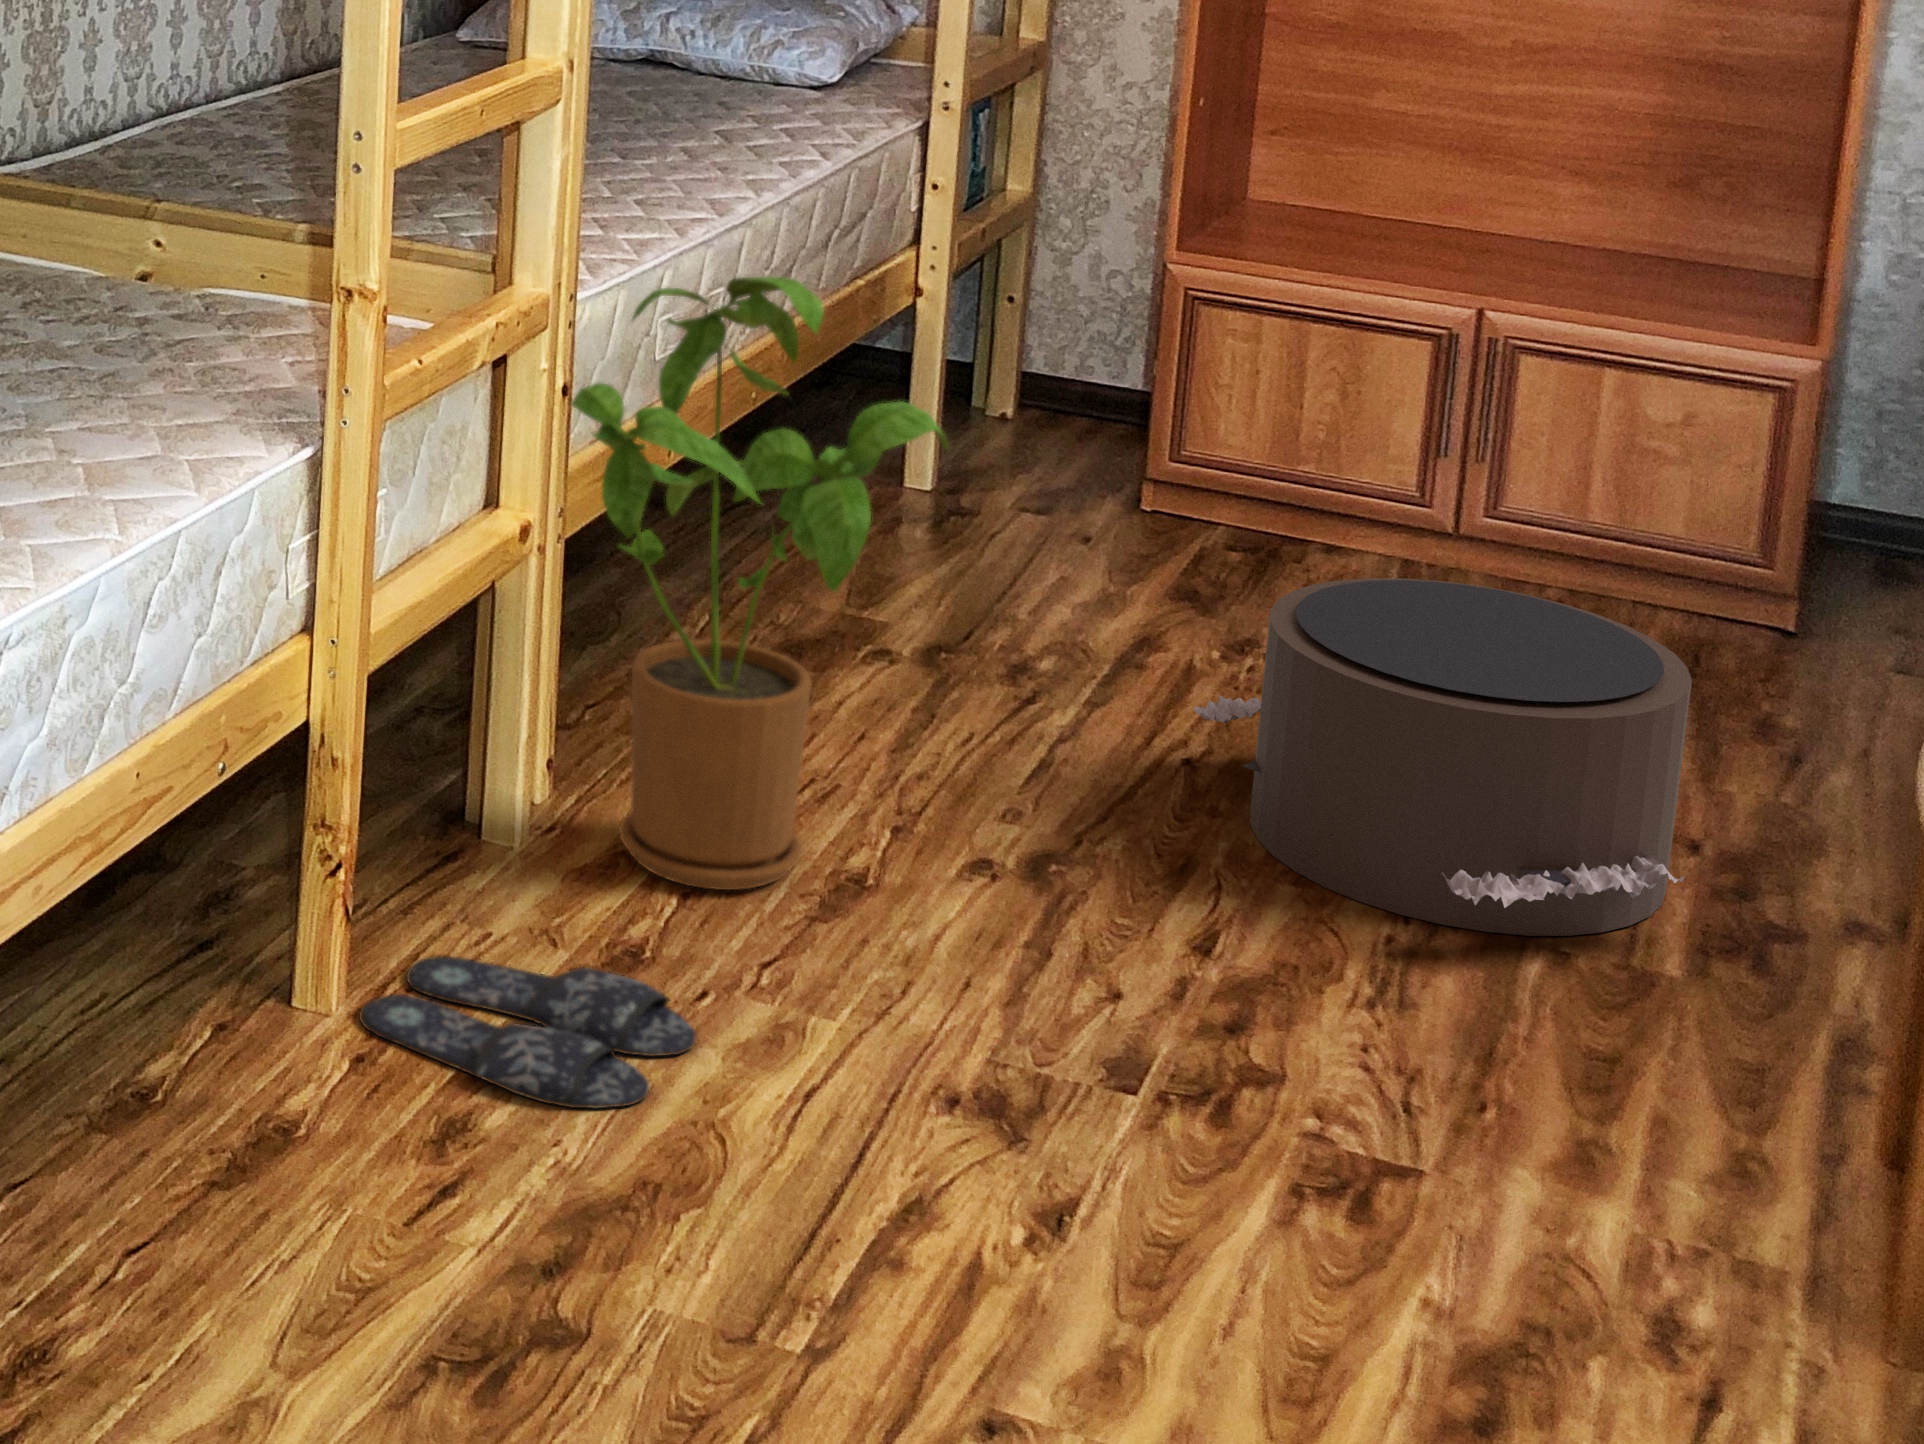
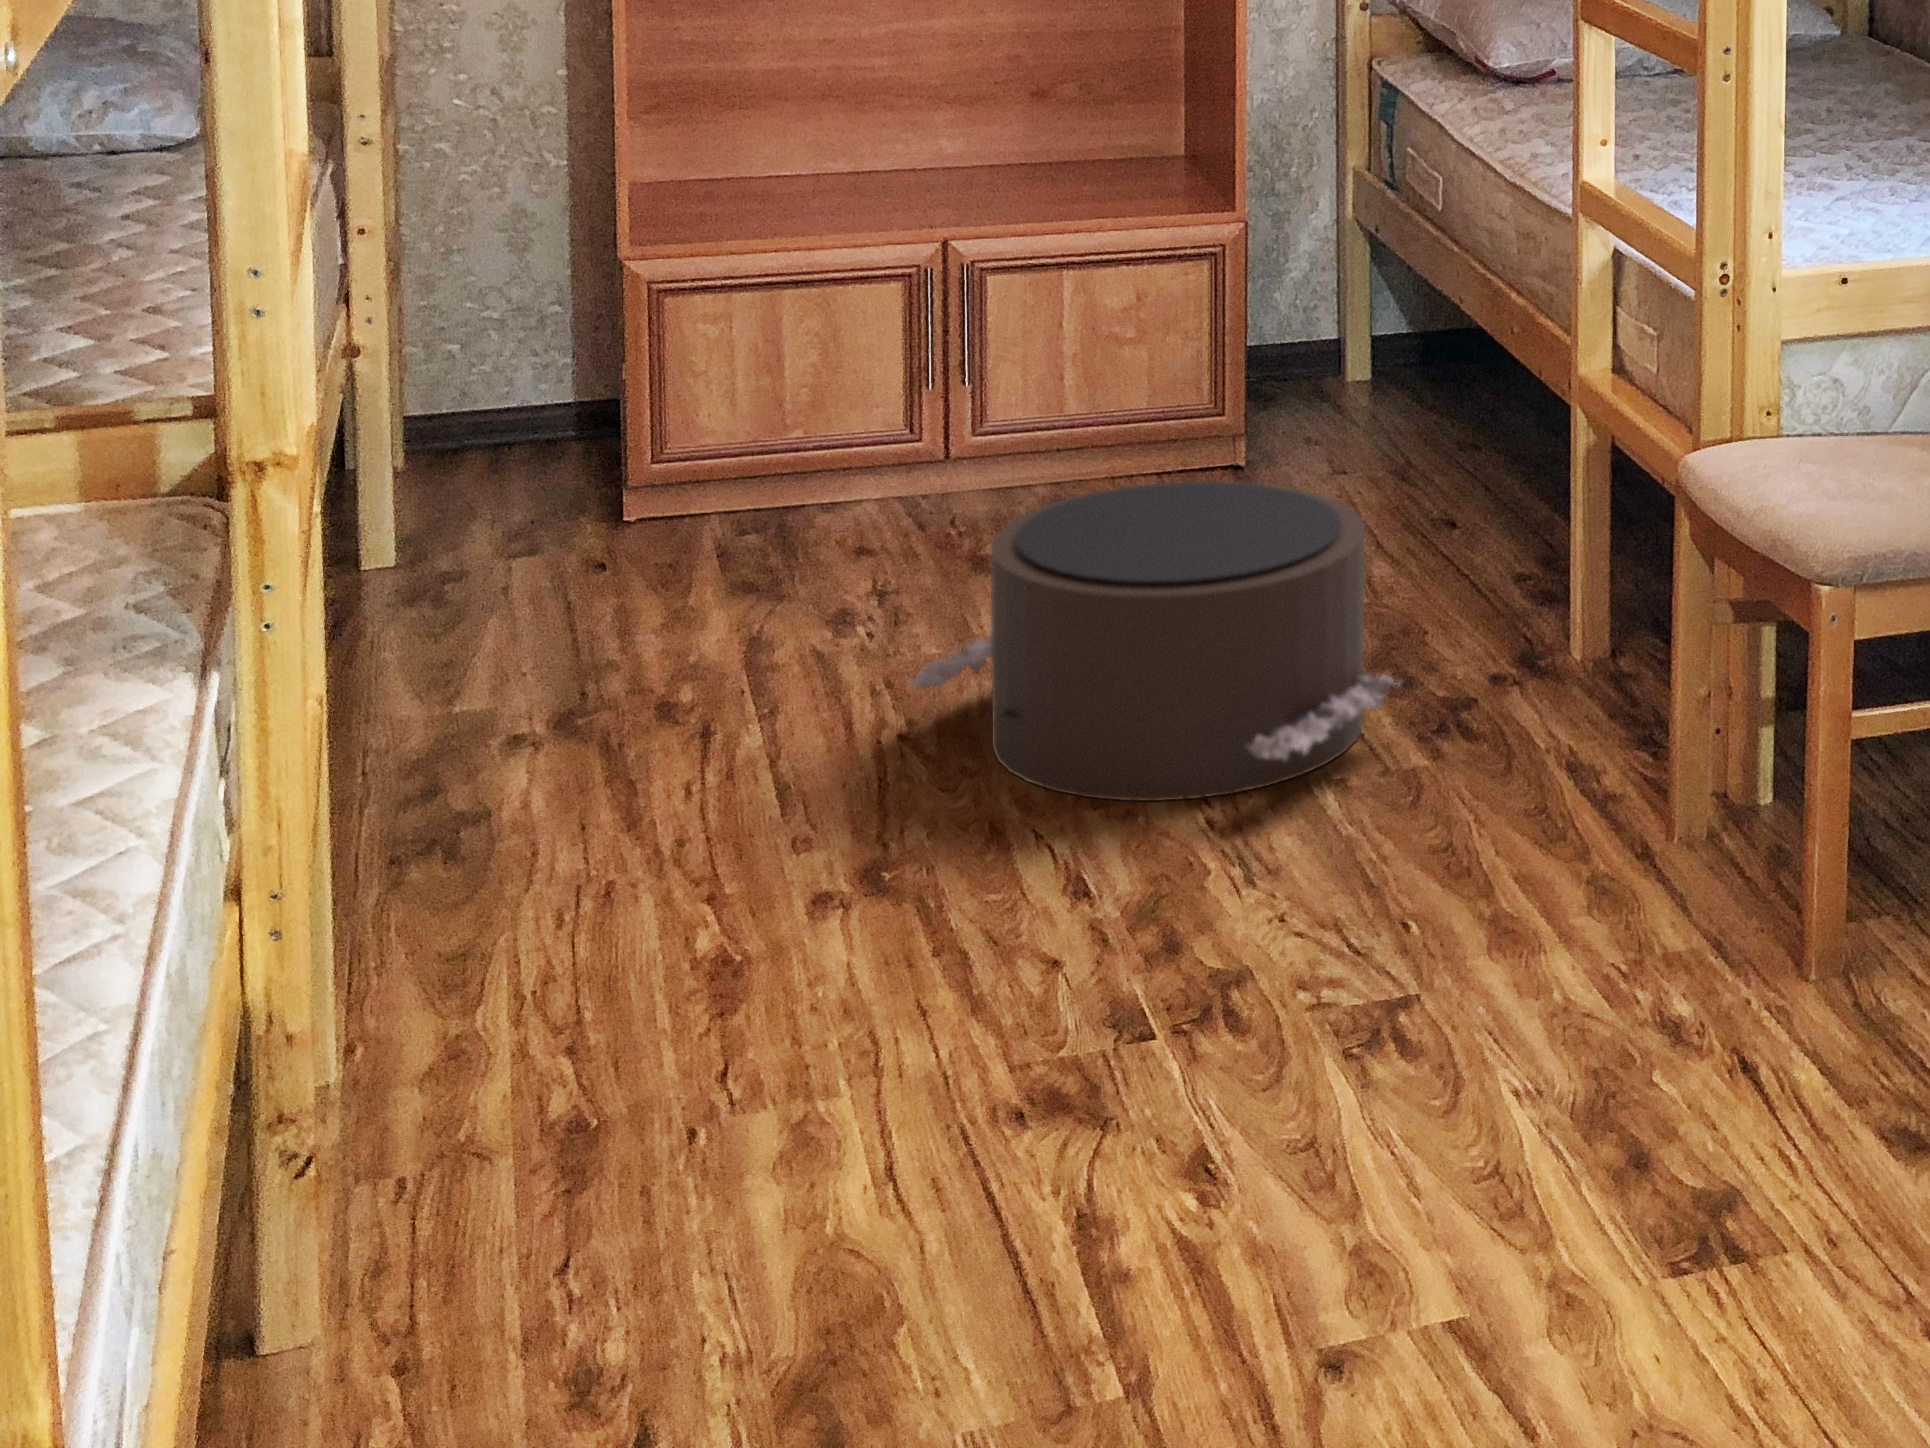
house plant: present [571,277,948,890] -> none [353,341,756,1045]
slippers: present [359,956,696,1109] -> none [345,1149,747,1344]

